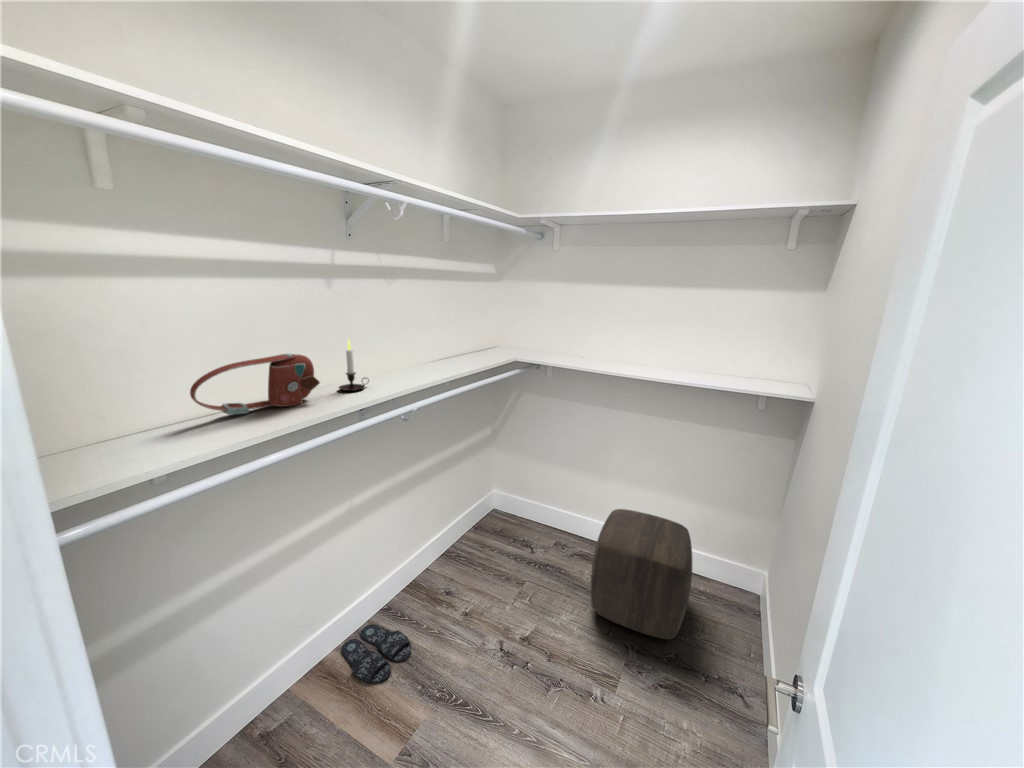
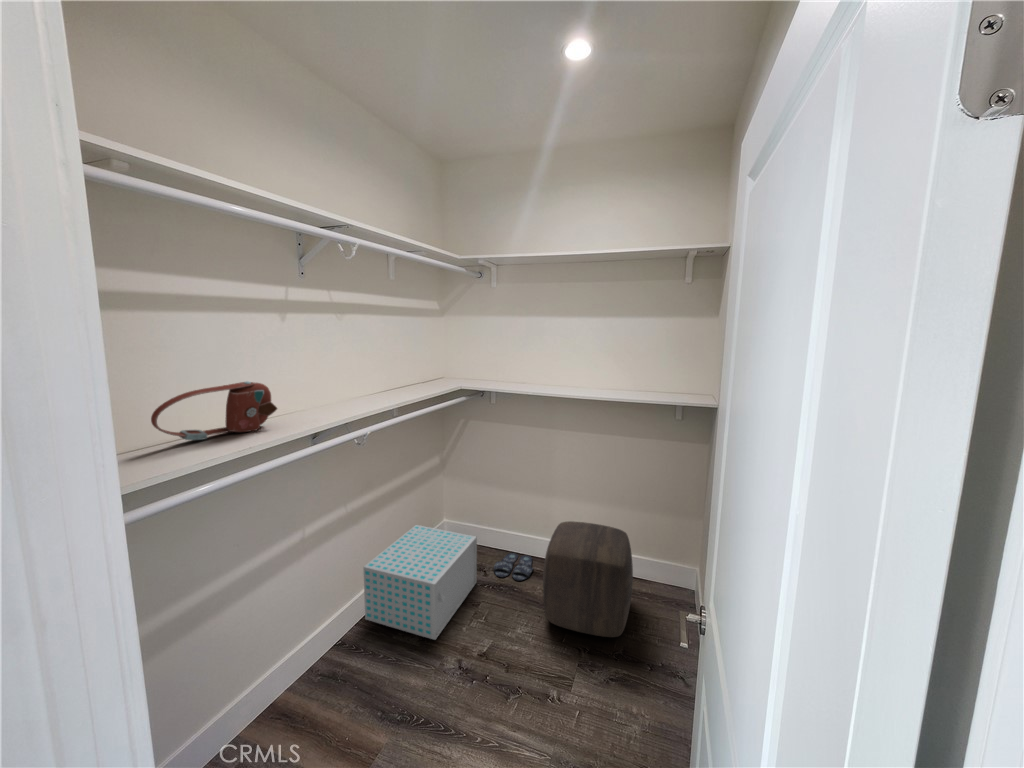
candle: present [339,338,369,391] -> none [293,366,323,417]
storage box: none [410,496,524,616] -> present [363,525,477,640]
slippers: present [341,624,411,683] -> present [494,553,533,581]

